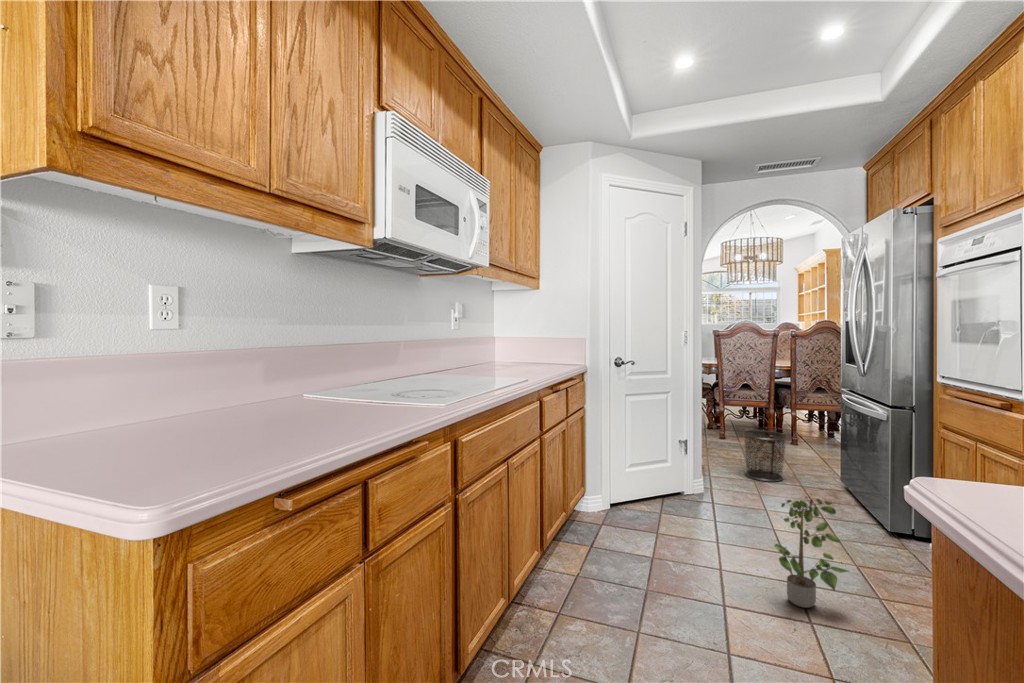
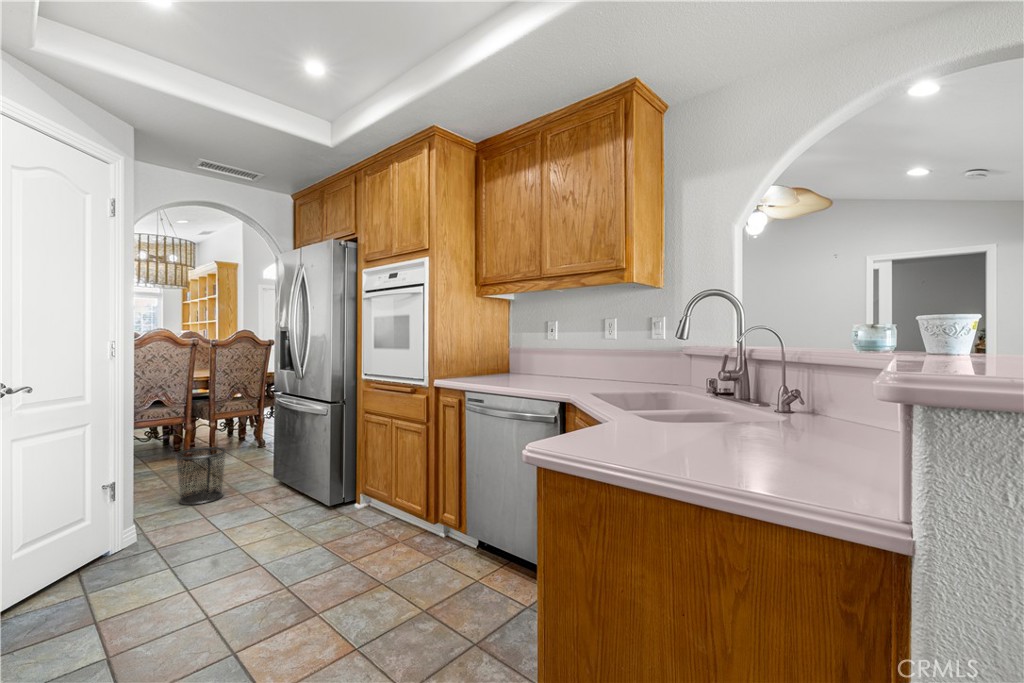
potted plant: present [774,497,848,608] -> none [274,492,341,608]

